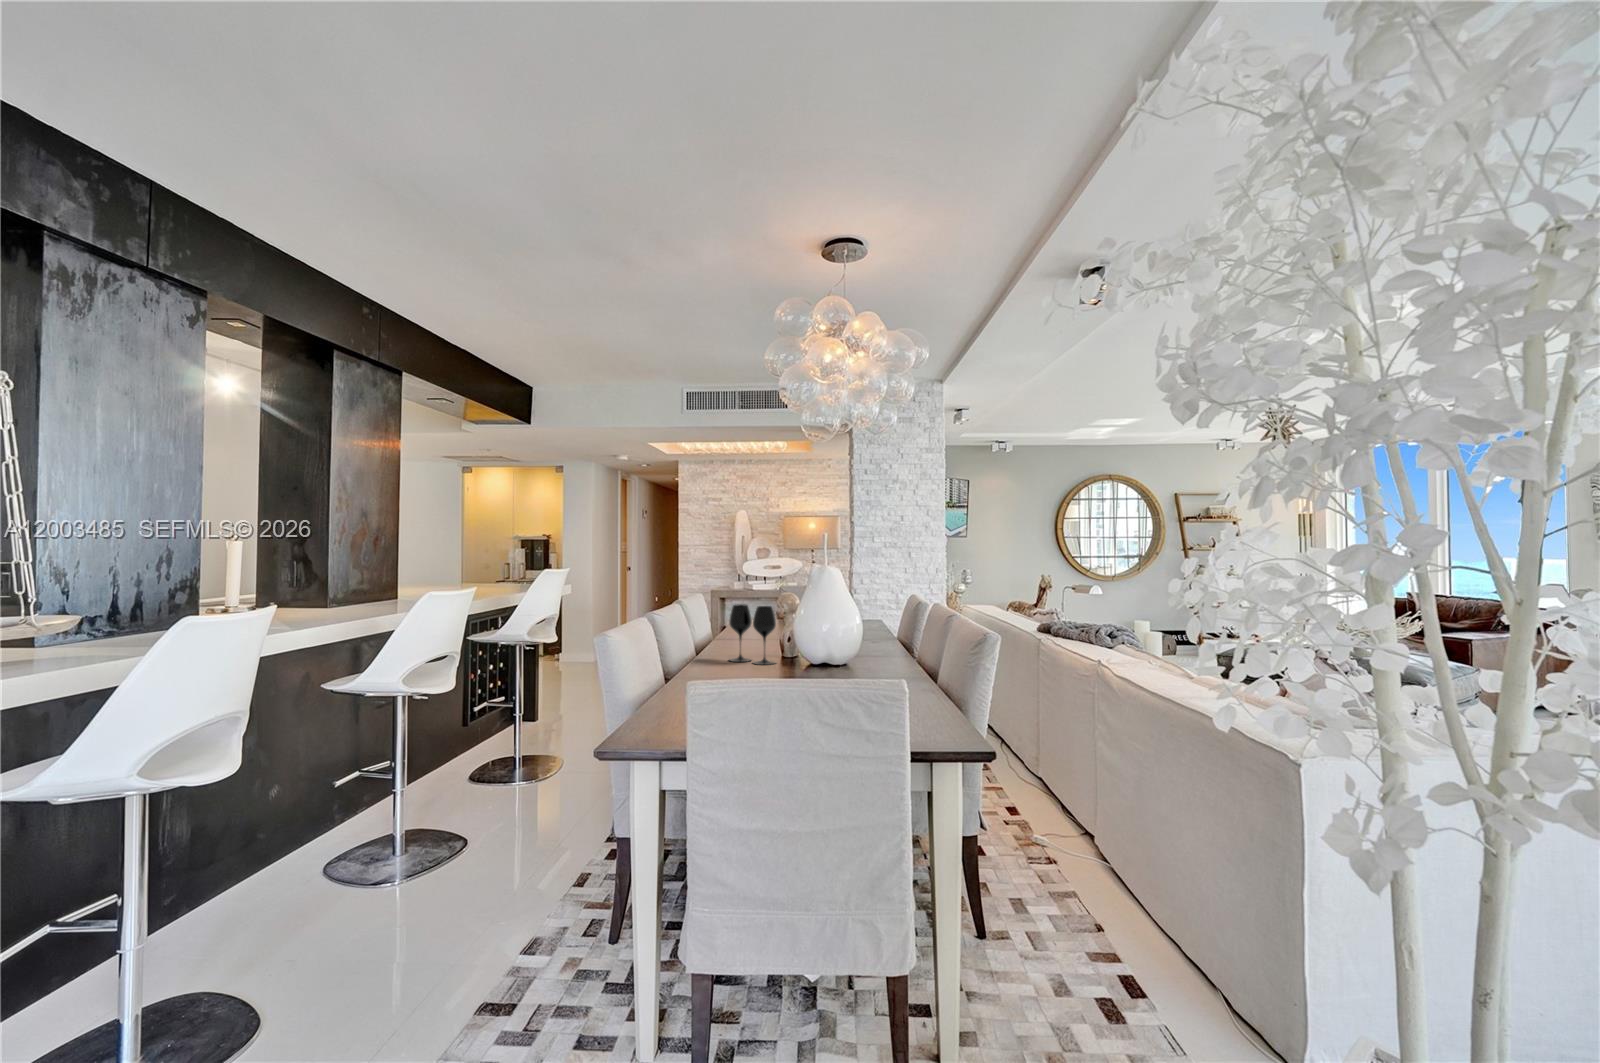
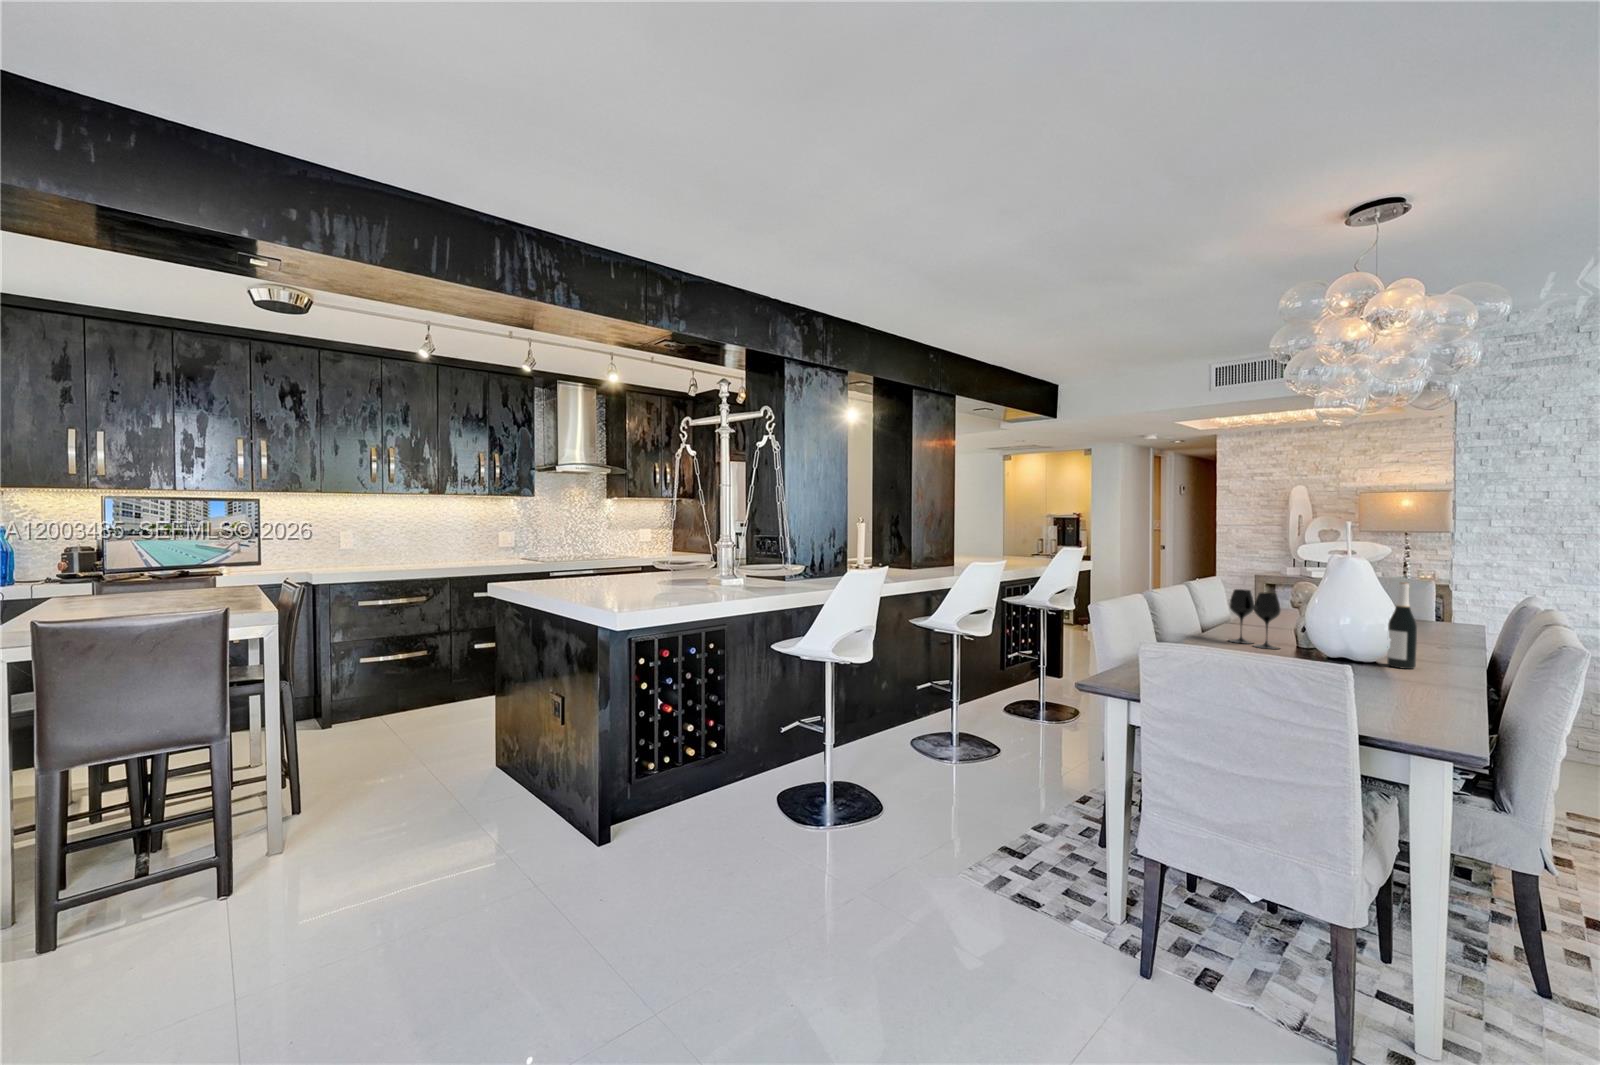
wine bottle: none [864,587,884,669] -> present [1387,582,1417,669]

